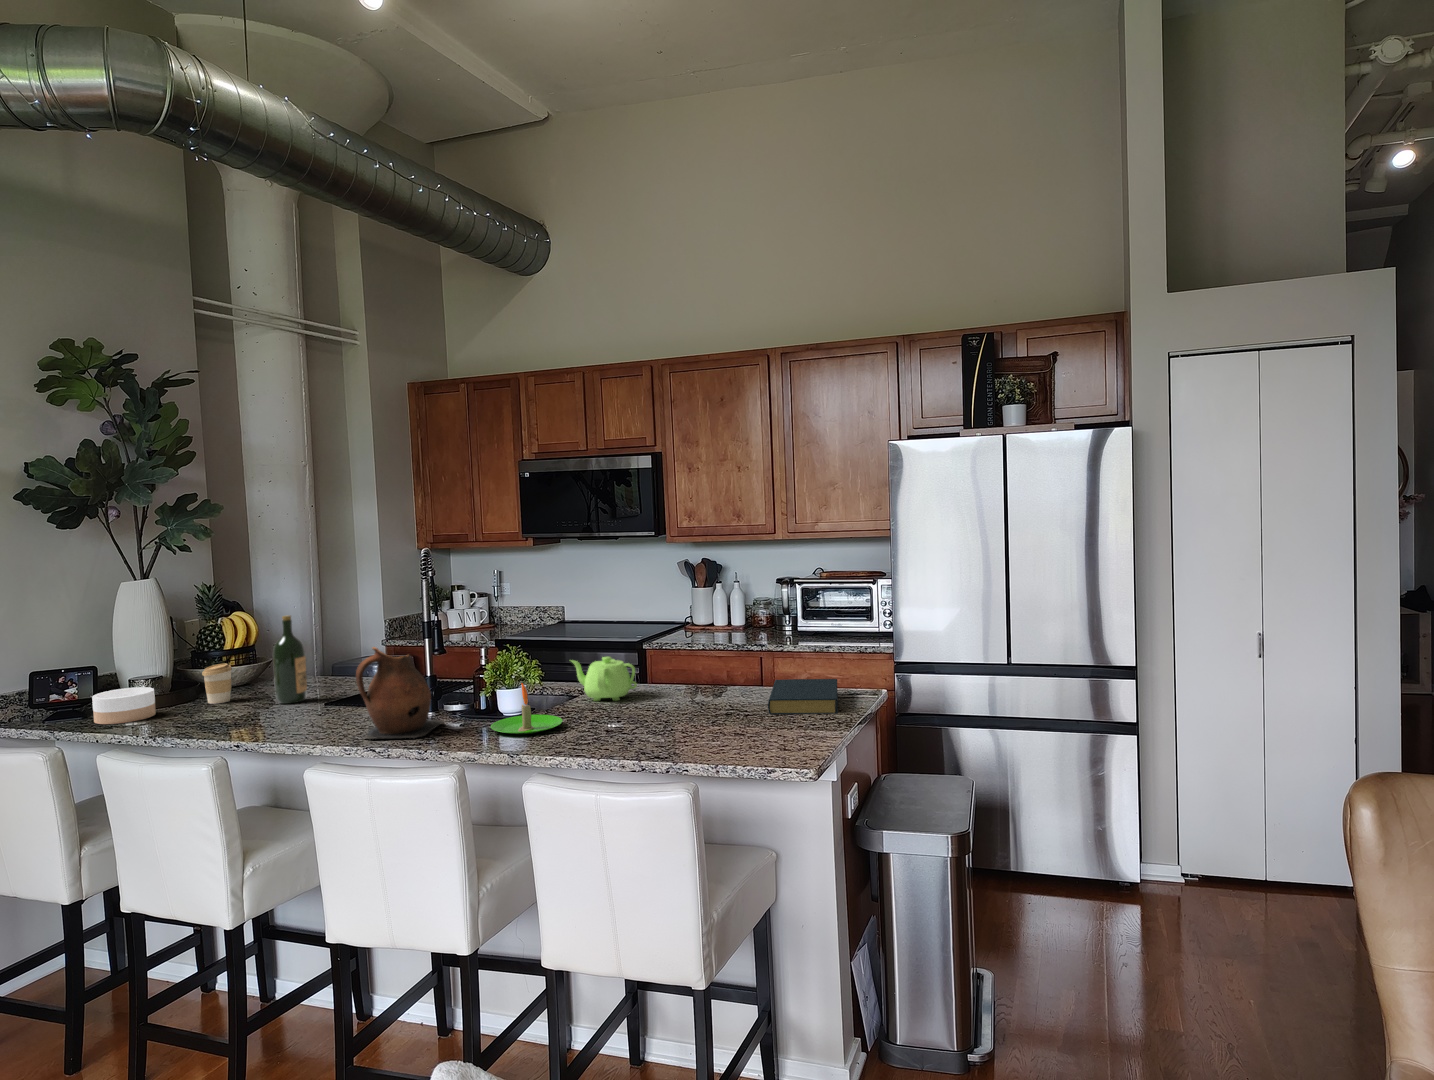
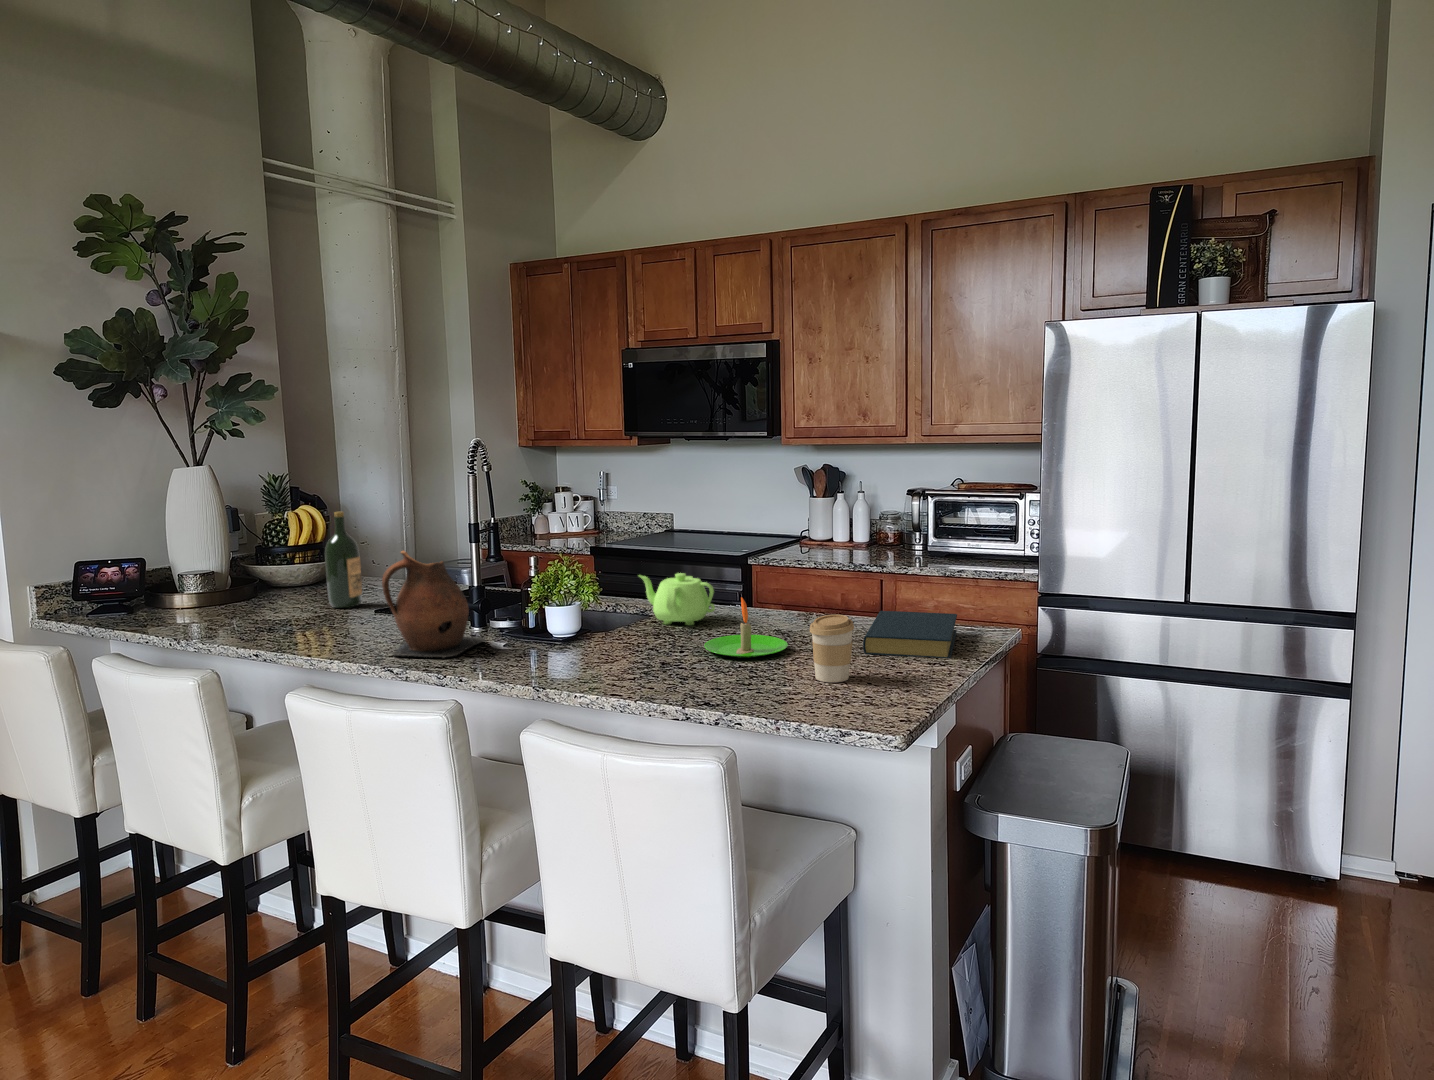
coffee cup: present [202,663,232,704] -> present [810,615,854,682]
candle: present [491,683,563,734] -> present [704,597,788,658]
bowl: present [92,687,156,724] -> none [140,583,206,620]

